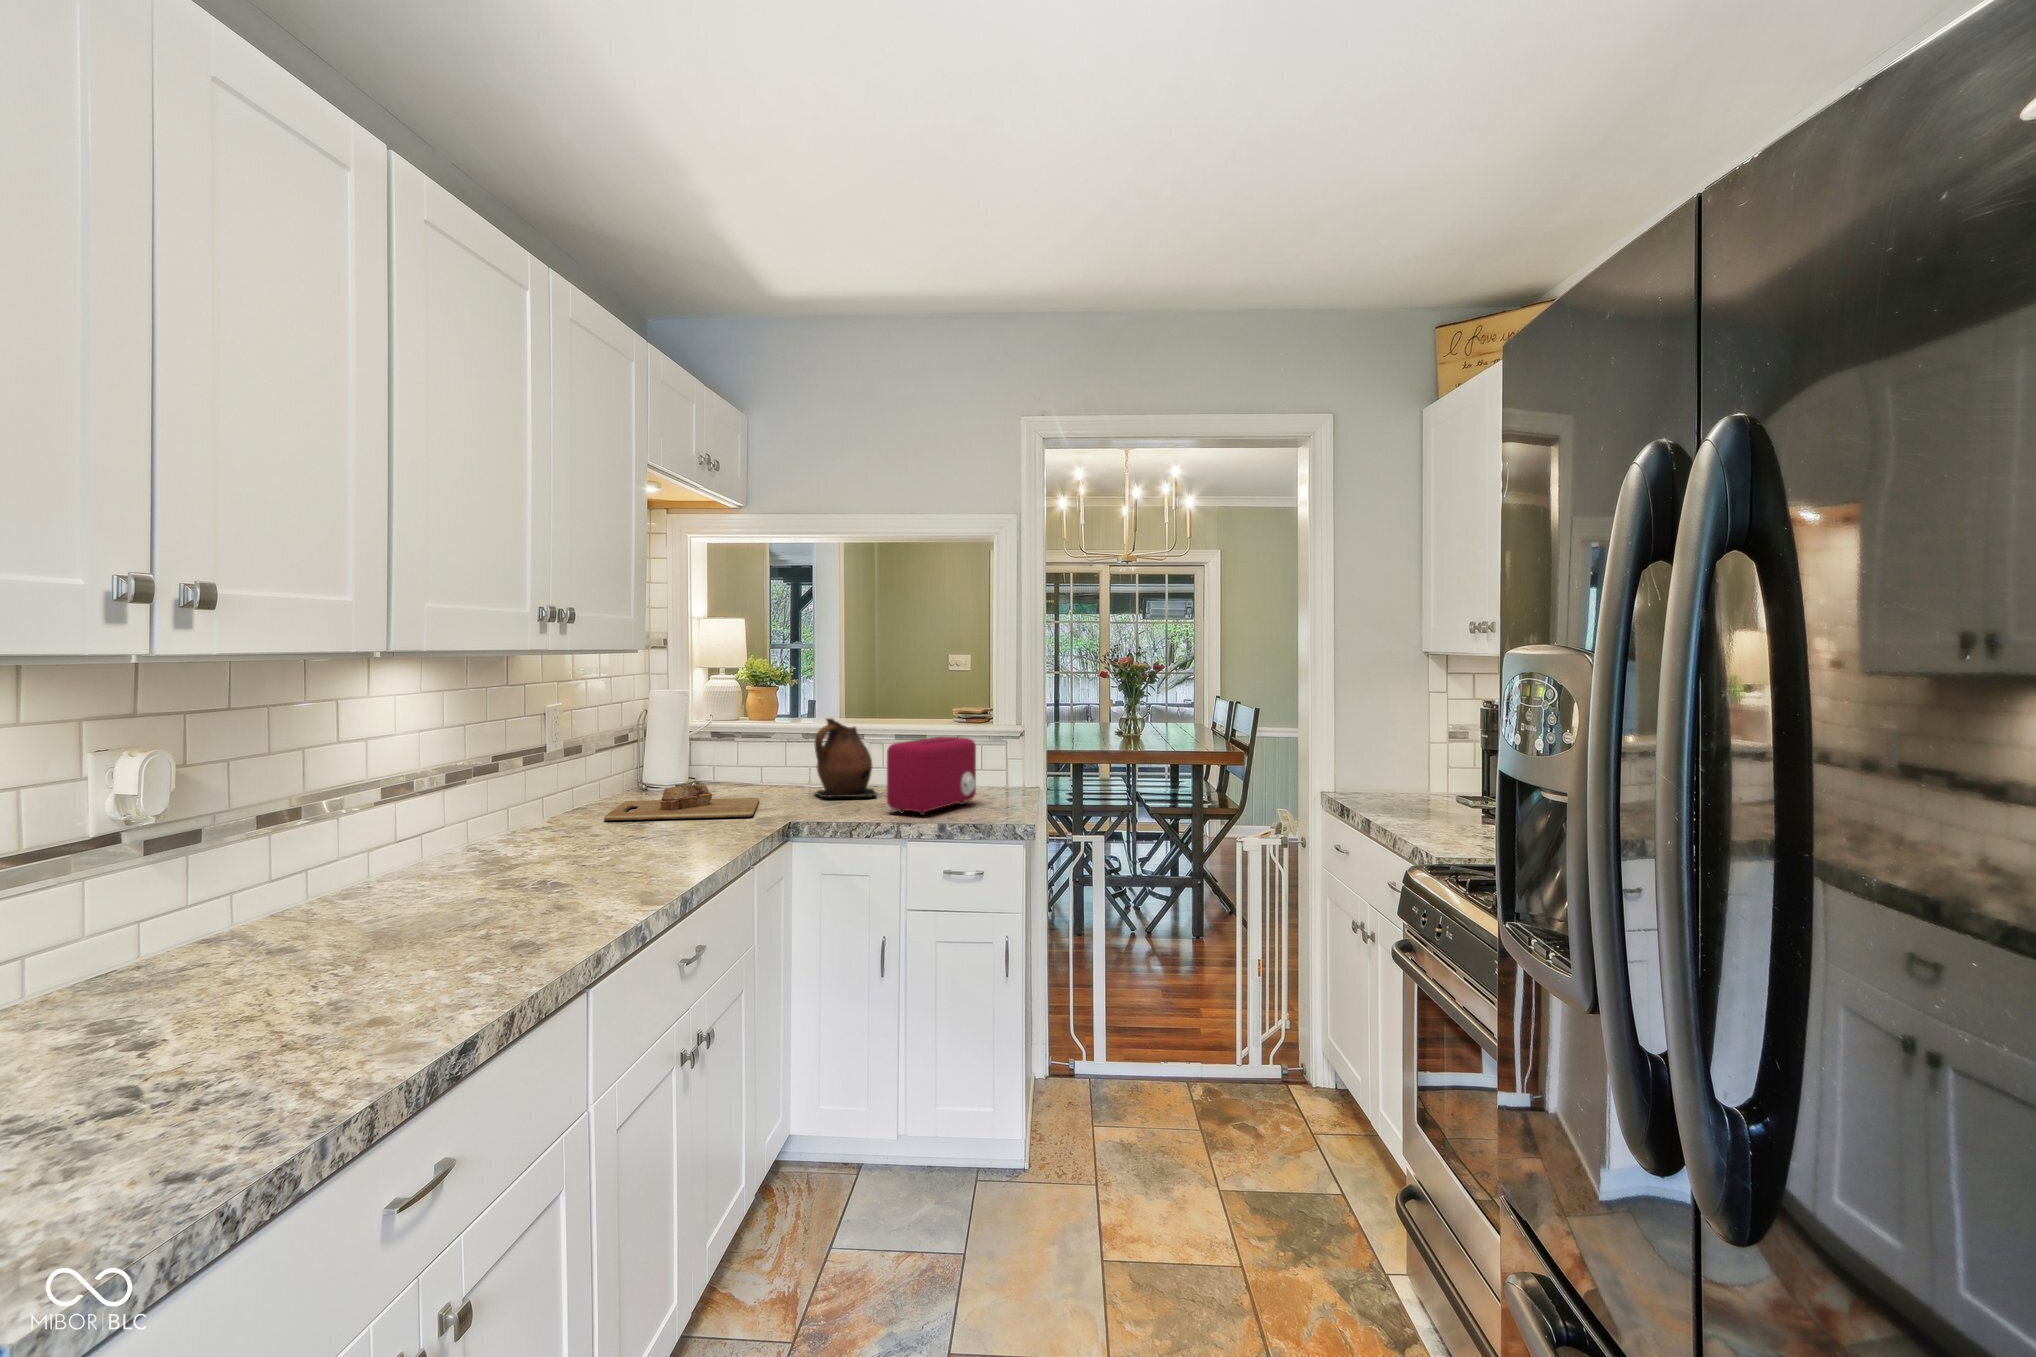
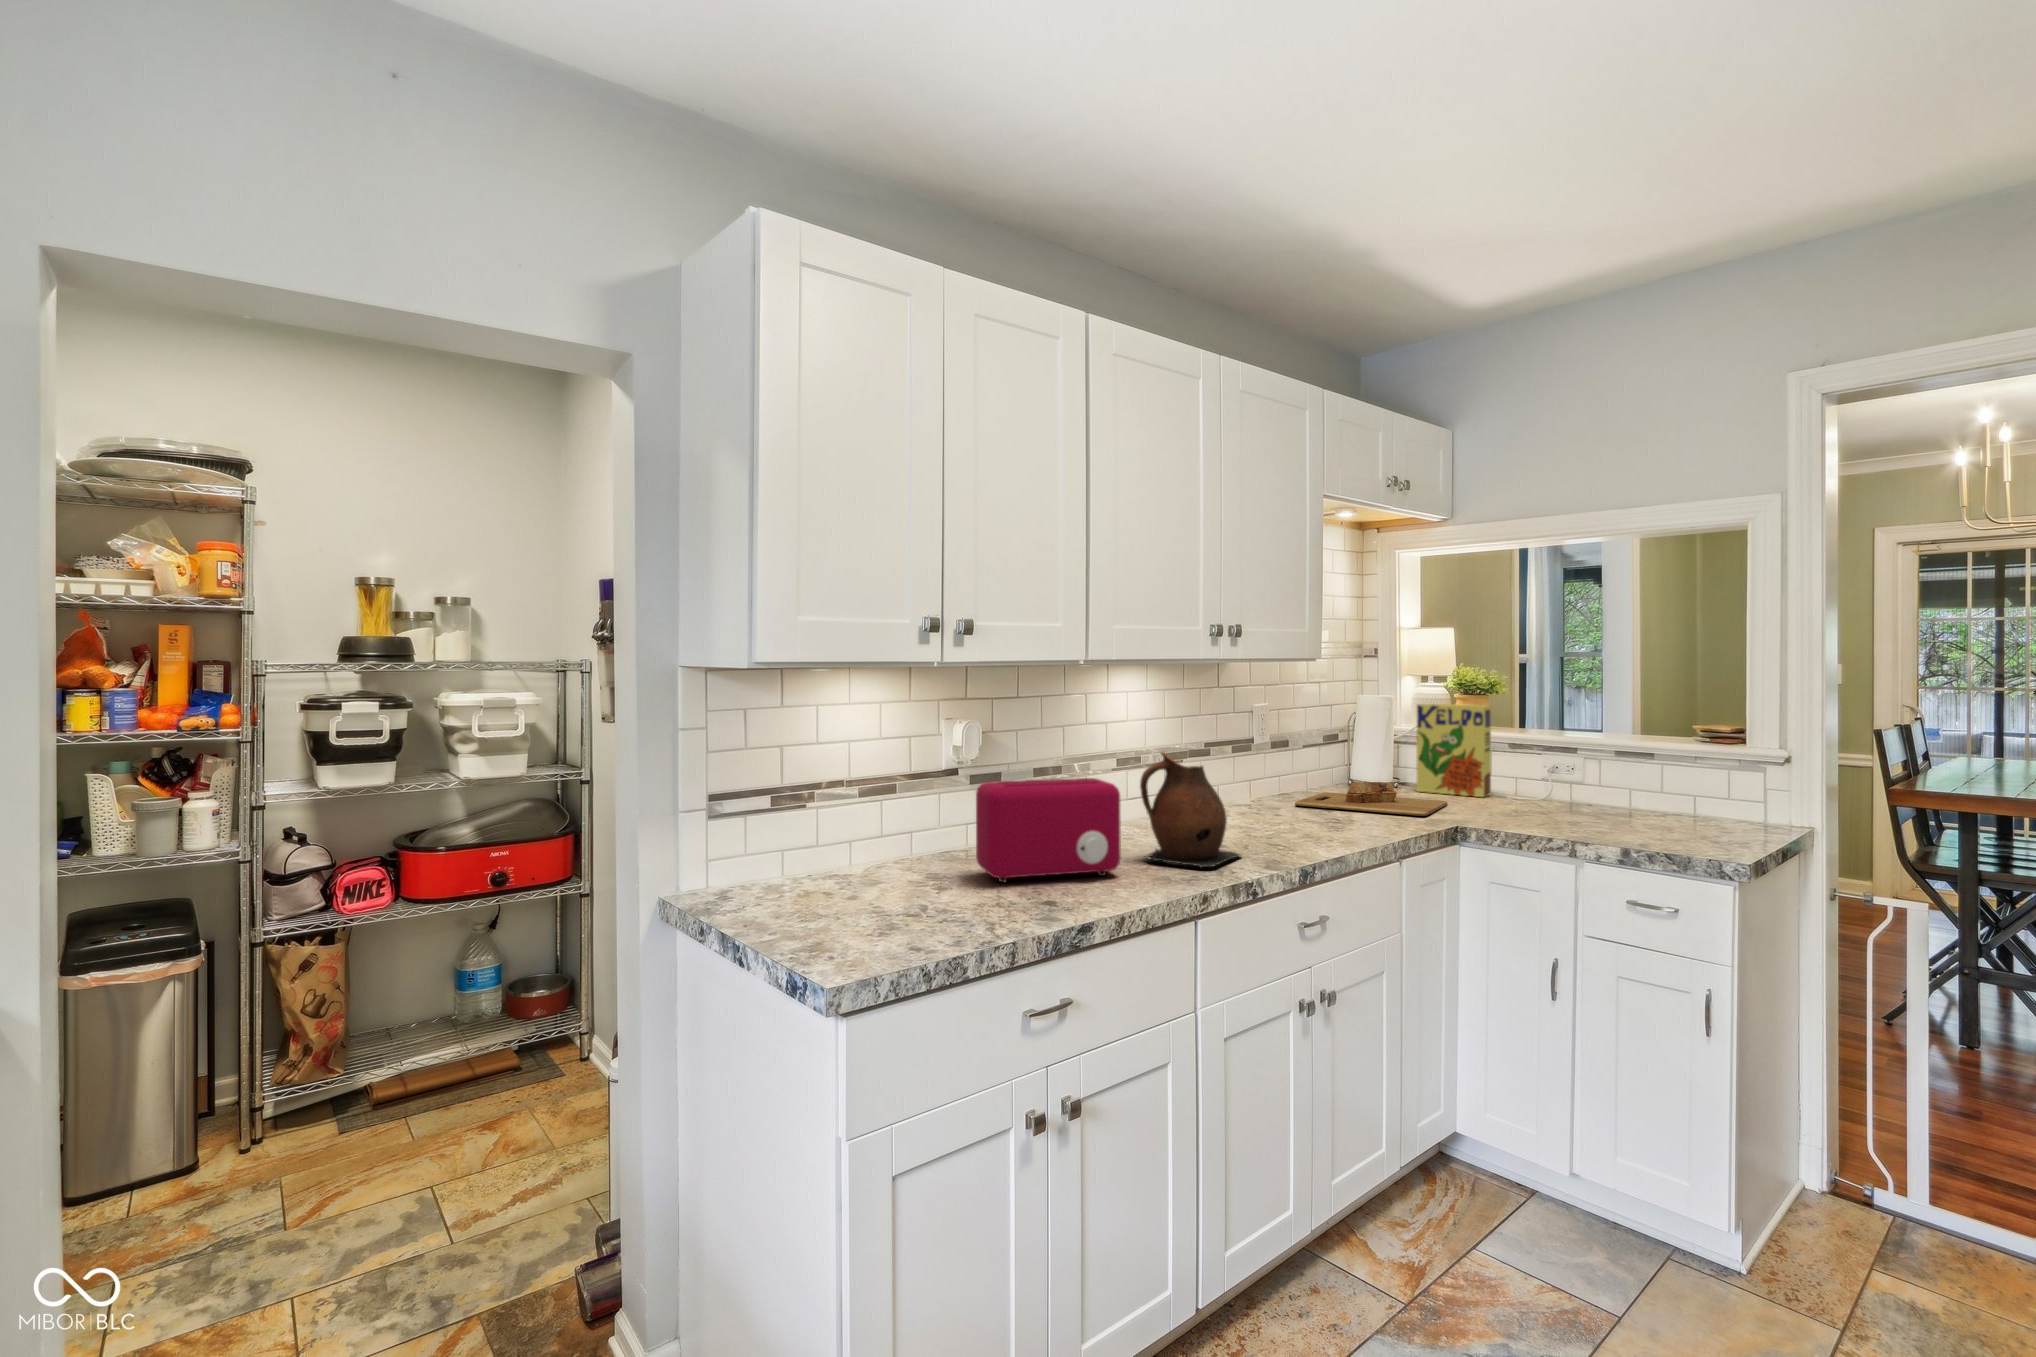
cereal box: none [716,698,787,790] -> present [1416,704,1491,797]
ceramic pitcher: present [814,718,876,797] -> present [1140,752,1241,868]
toaster: present [887,737,976,815] -> present [976,778,1121,882]

